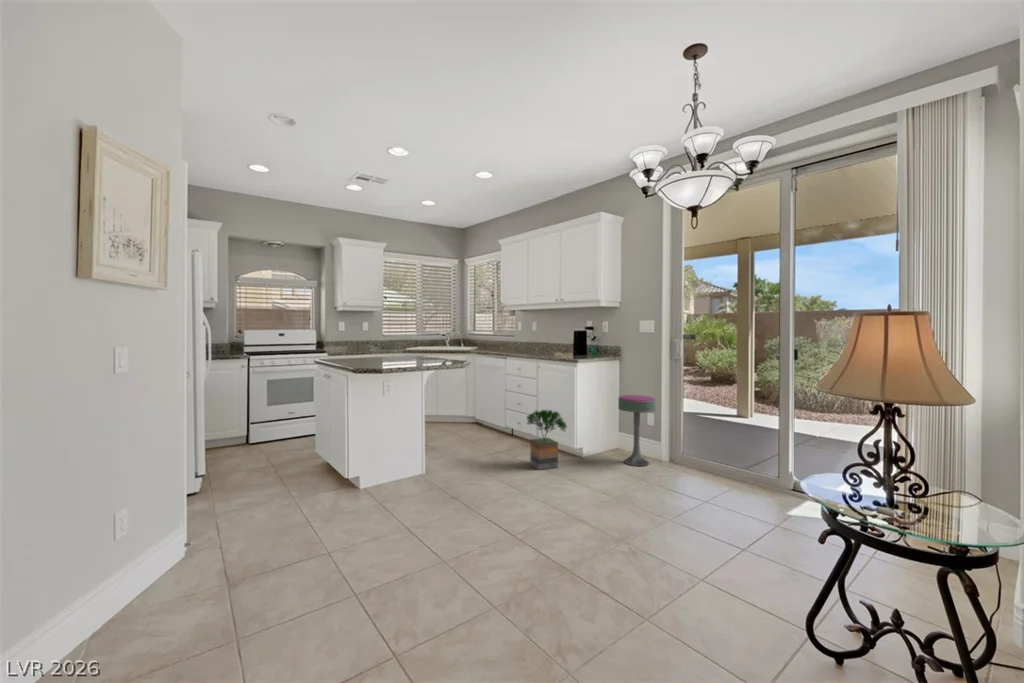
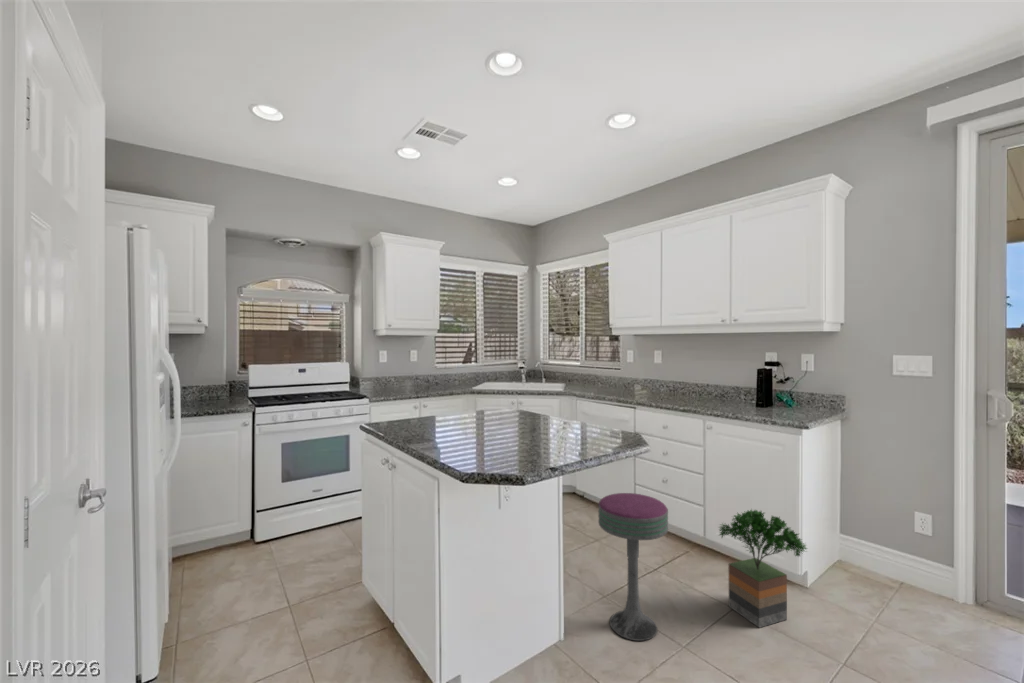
bar stool: present [618,395,656,466] -> present [598,493,668,641]

